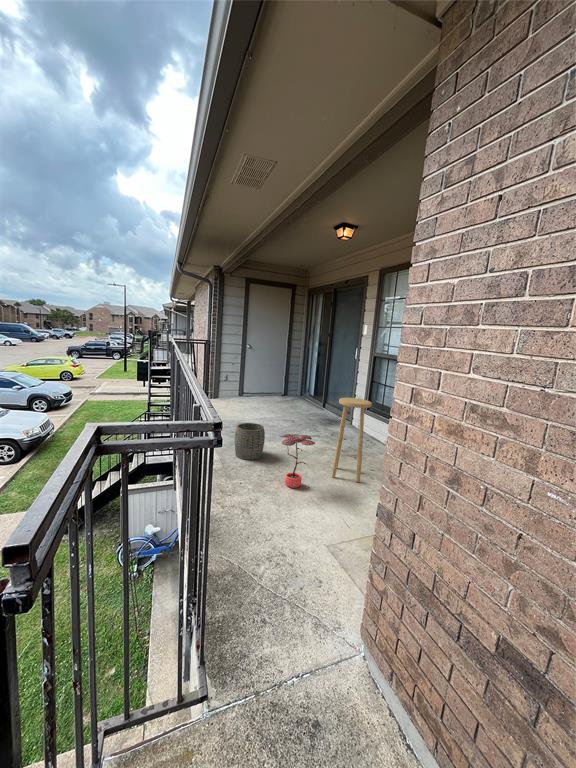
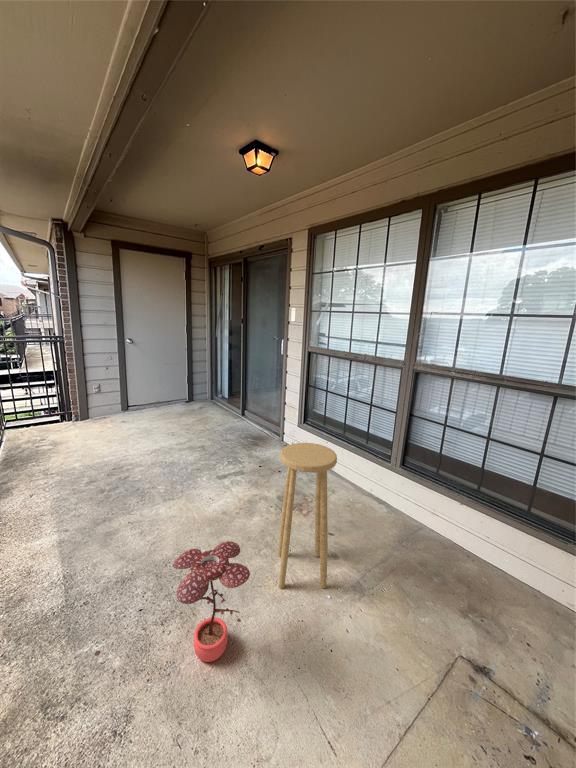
woven basket: present [234,423,265,460] -> none [89,501,152,582]

